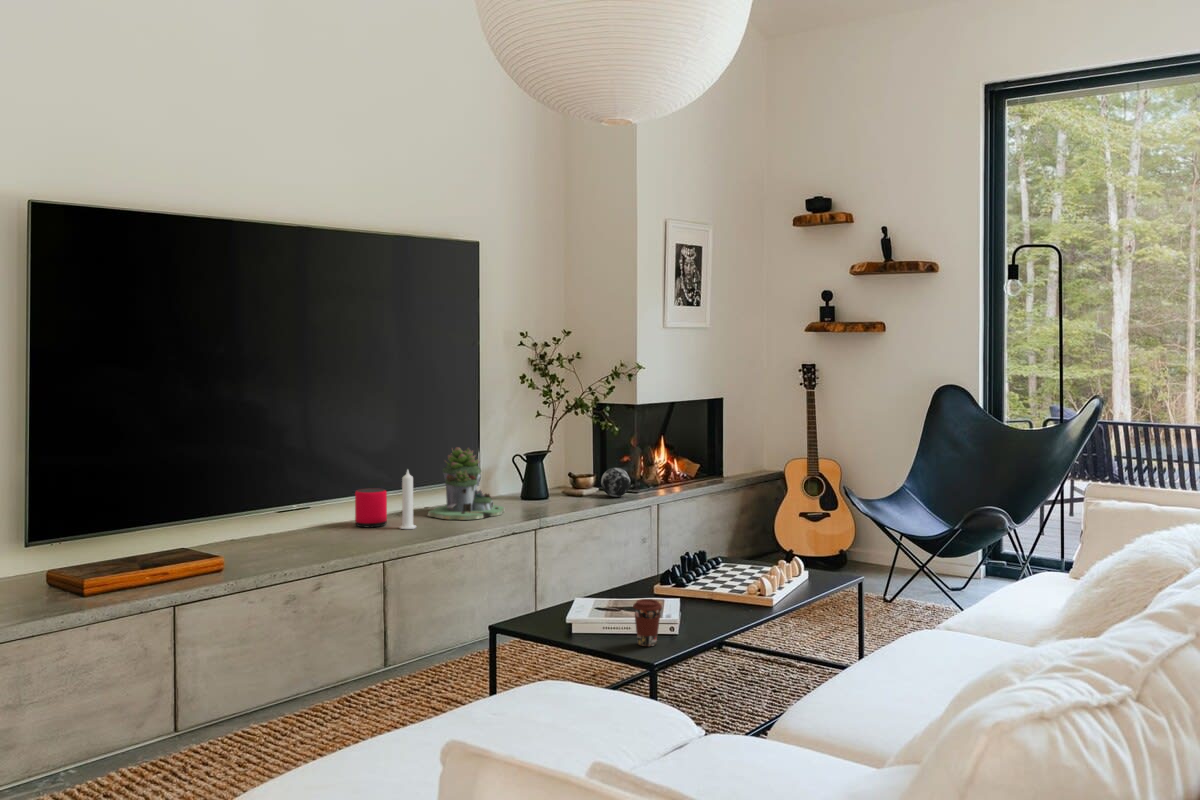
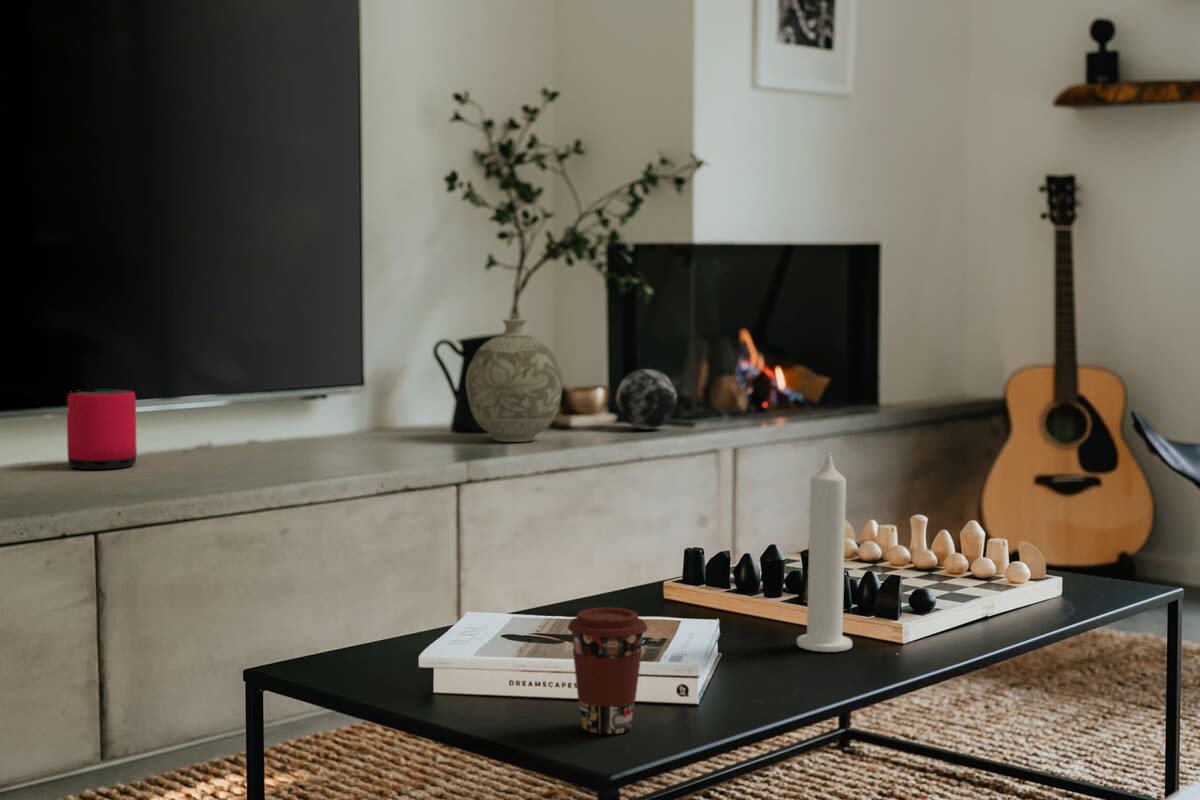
succulent planter: present [428,447,505,520] -> none [234,309,403,460]
decorative vase: none [532,447,579,506] -> present [466,319,563,442]
candle: present [400,470,416,529] -> present [797,452,852,652]

